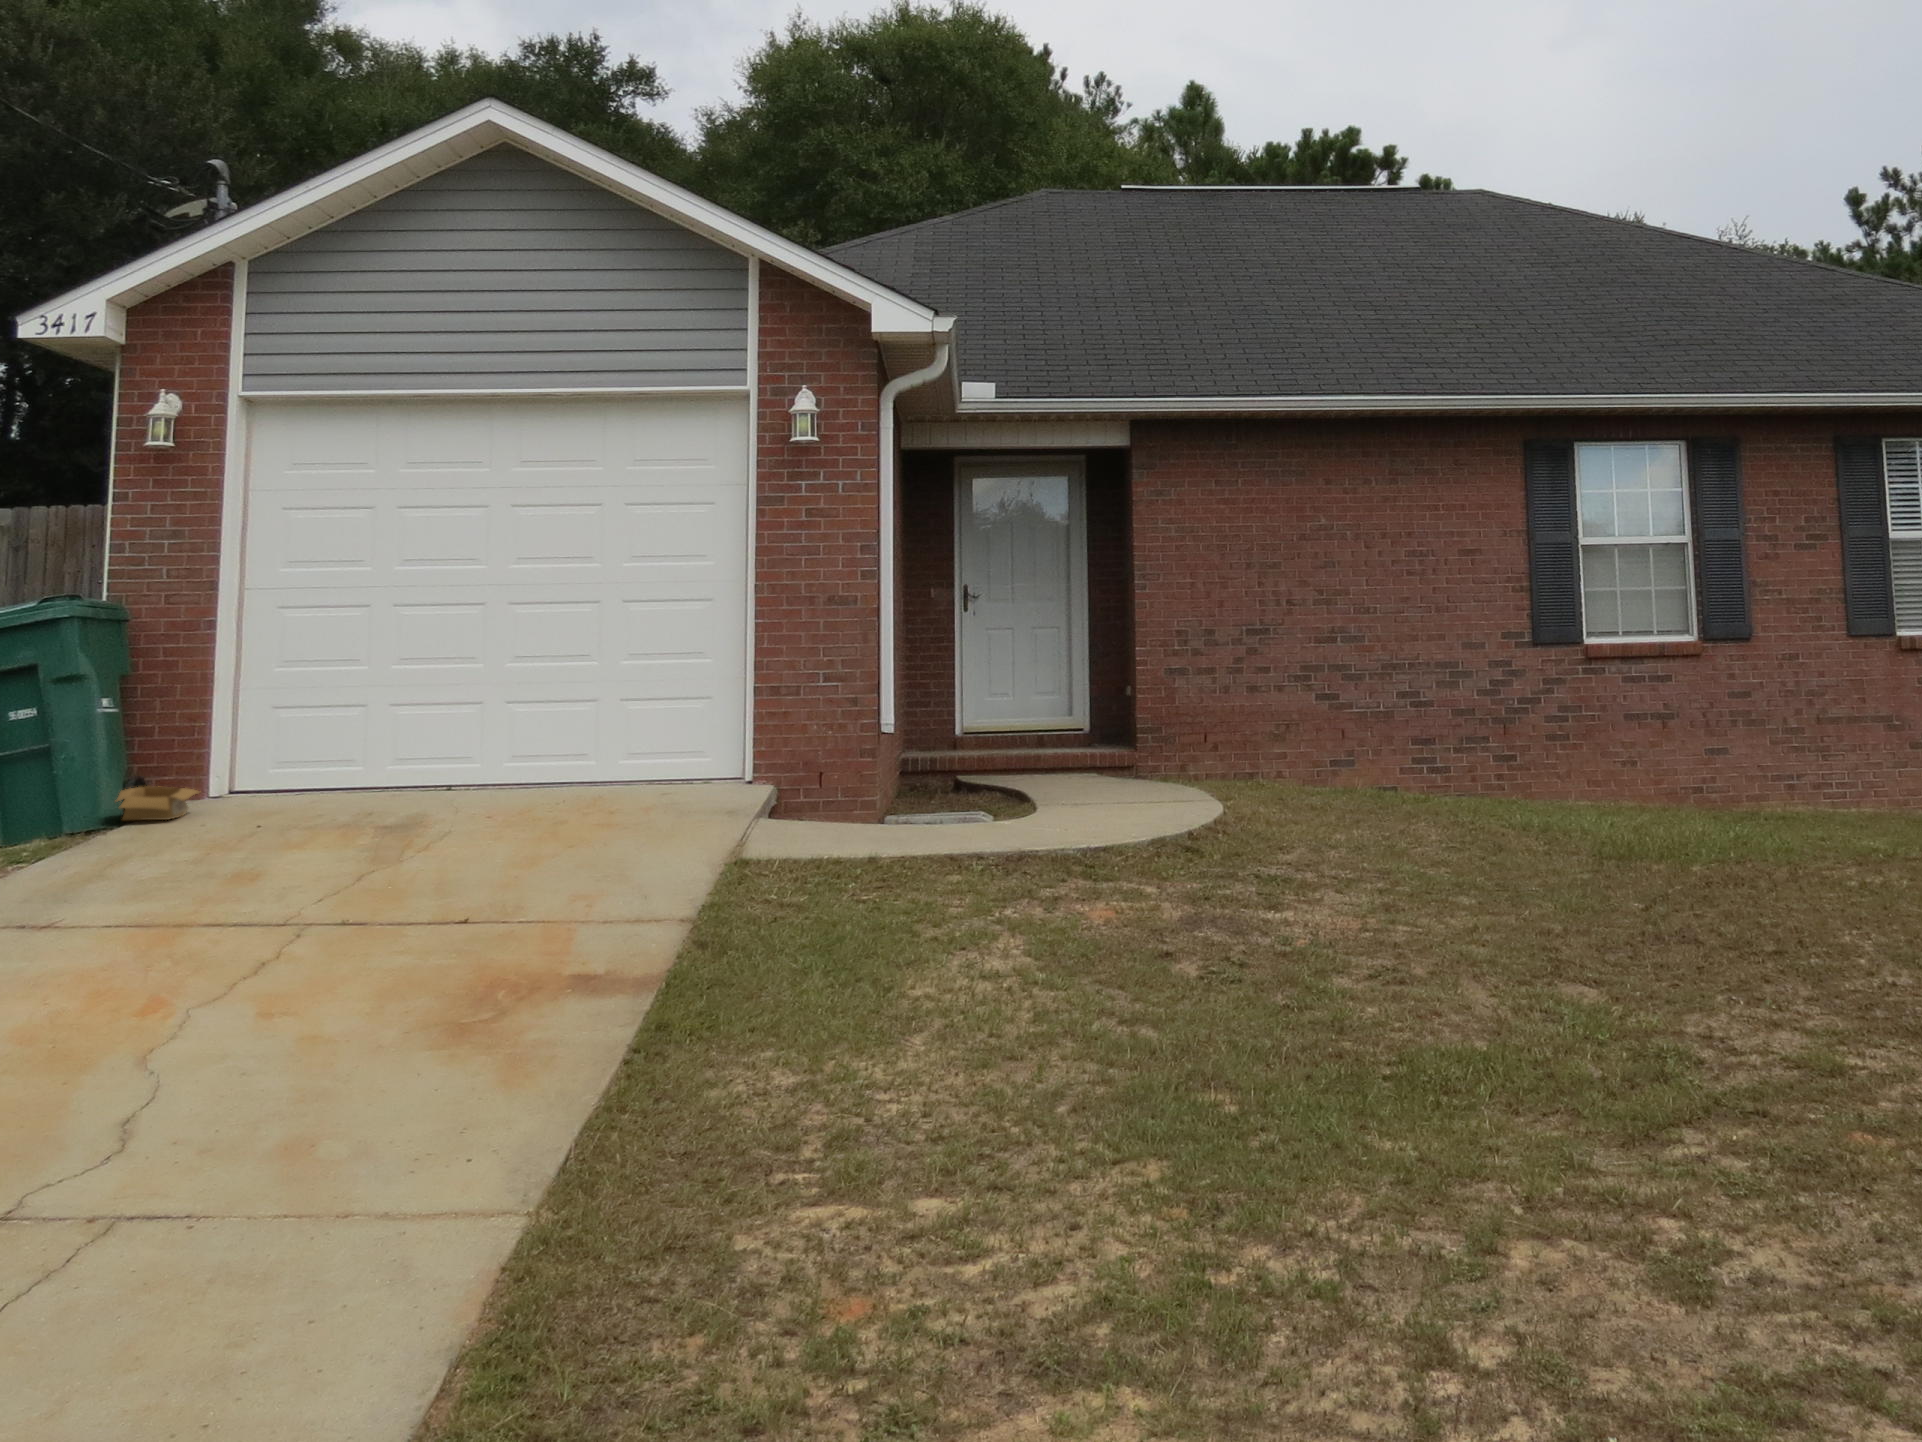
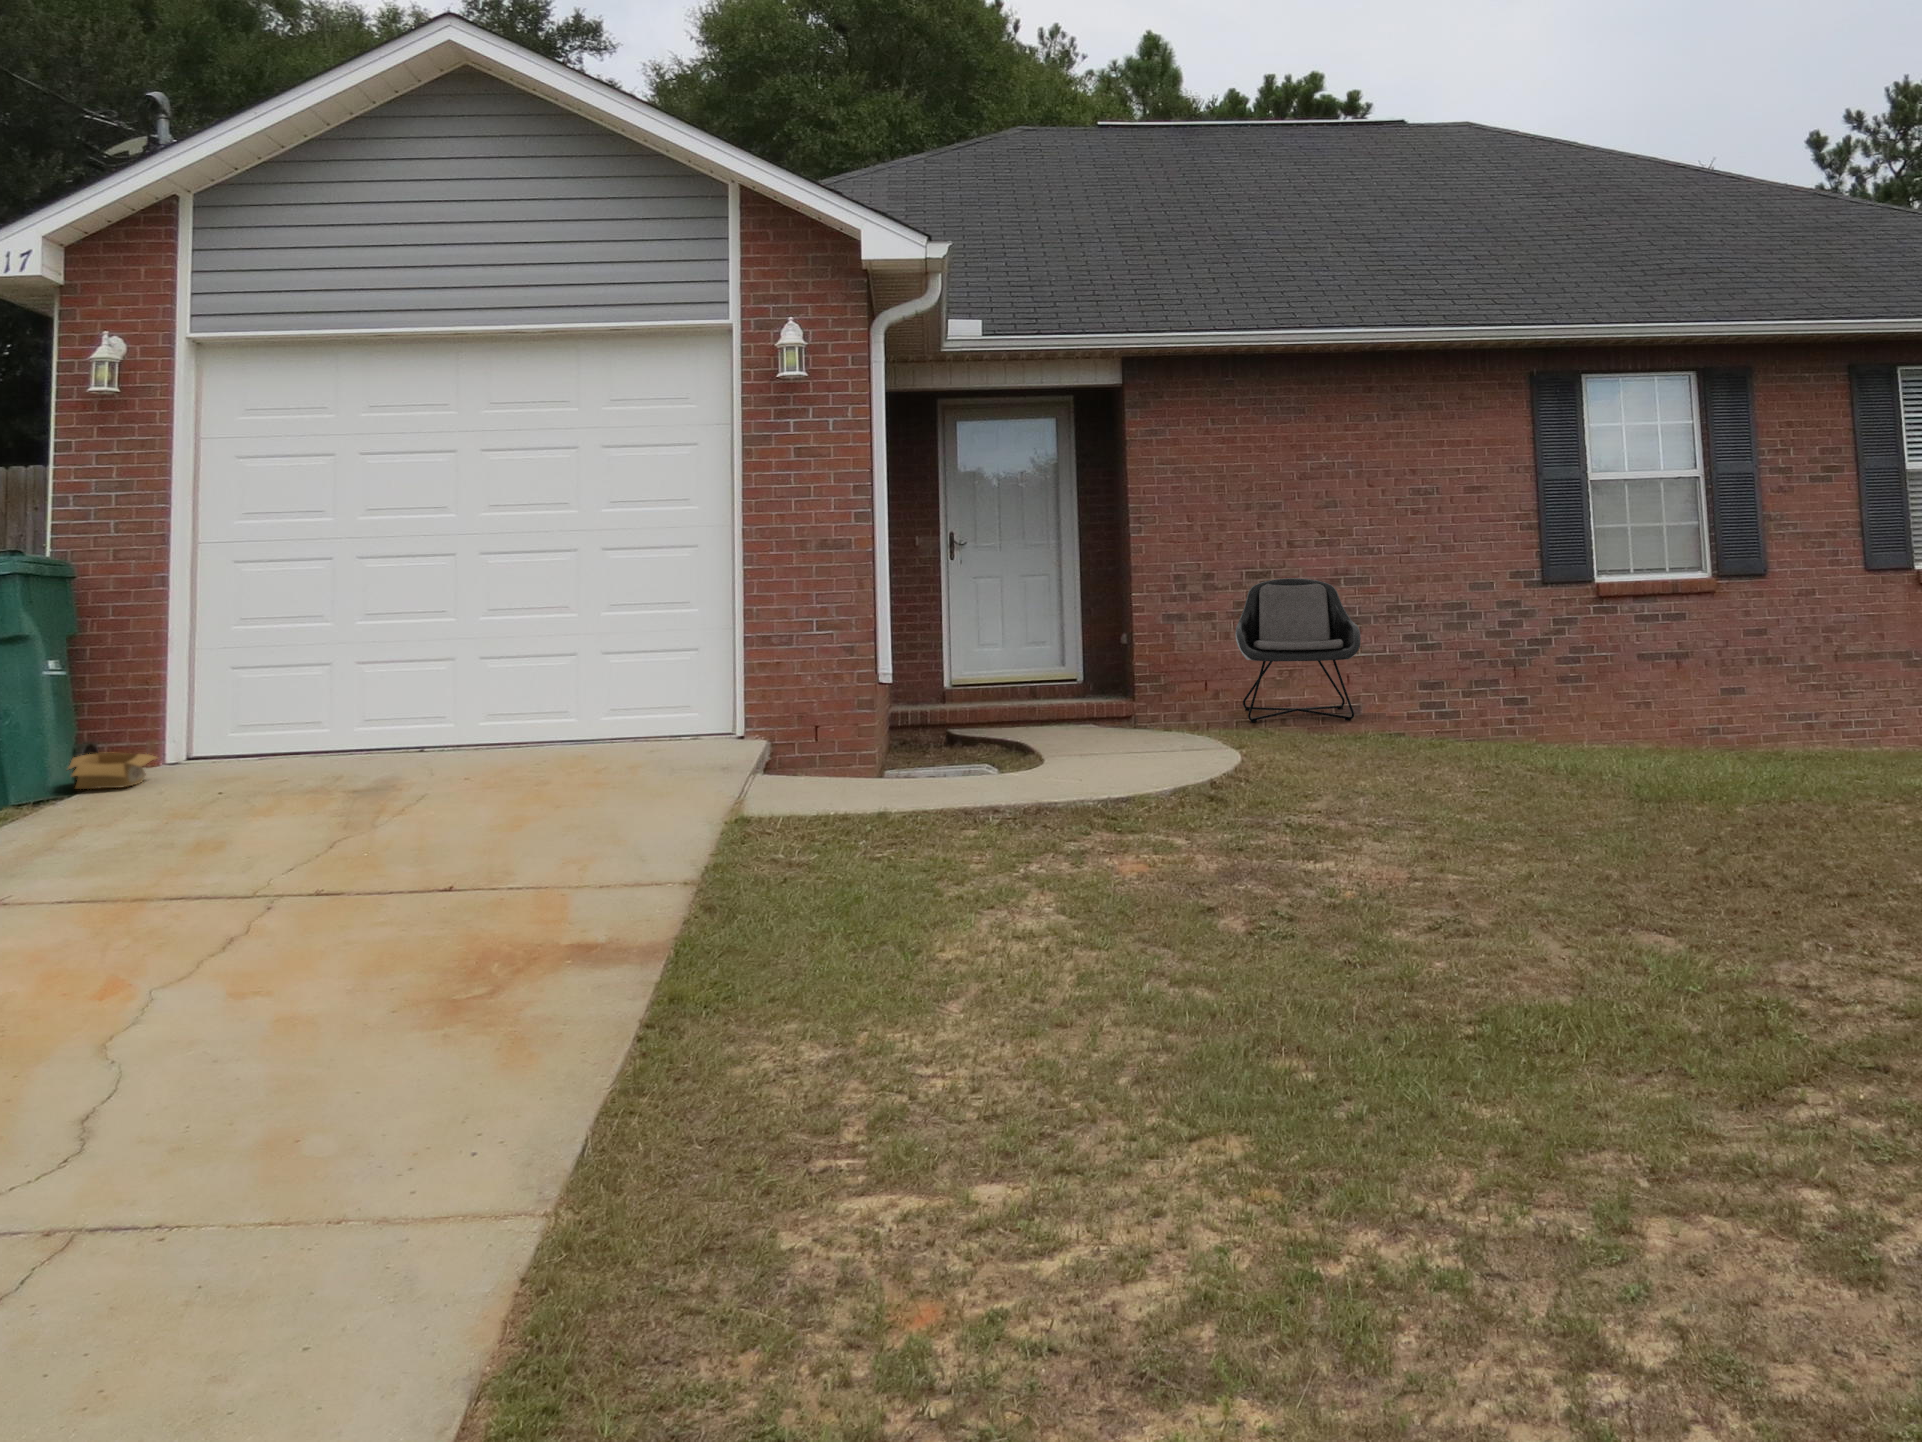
lounge chair: none [1234,636,1354,776] -> present [1236,578,1361,723]

